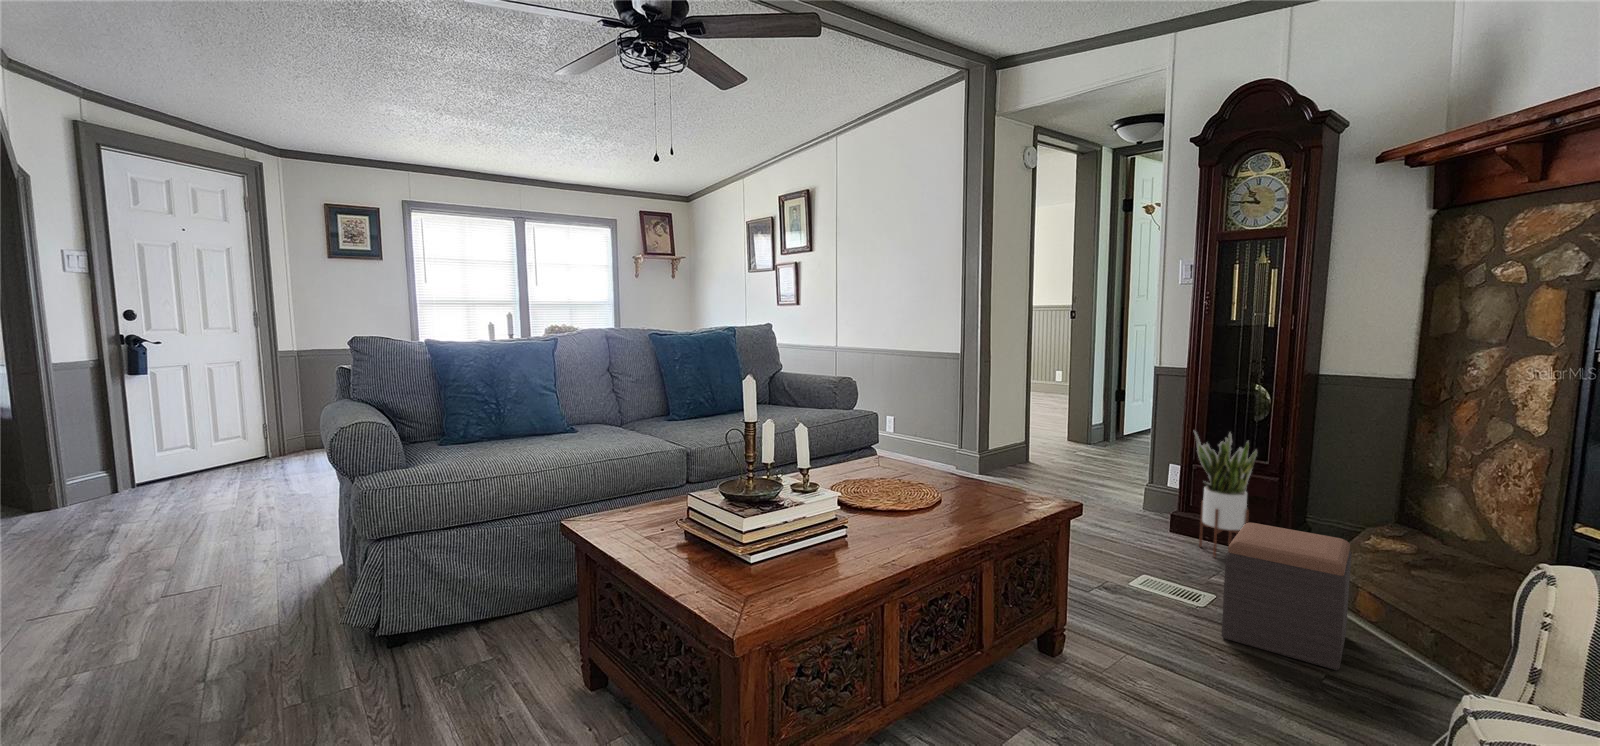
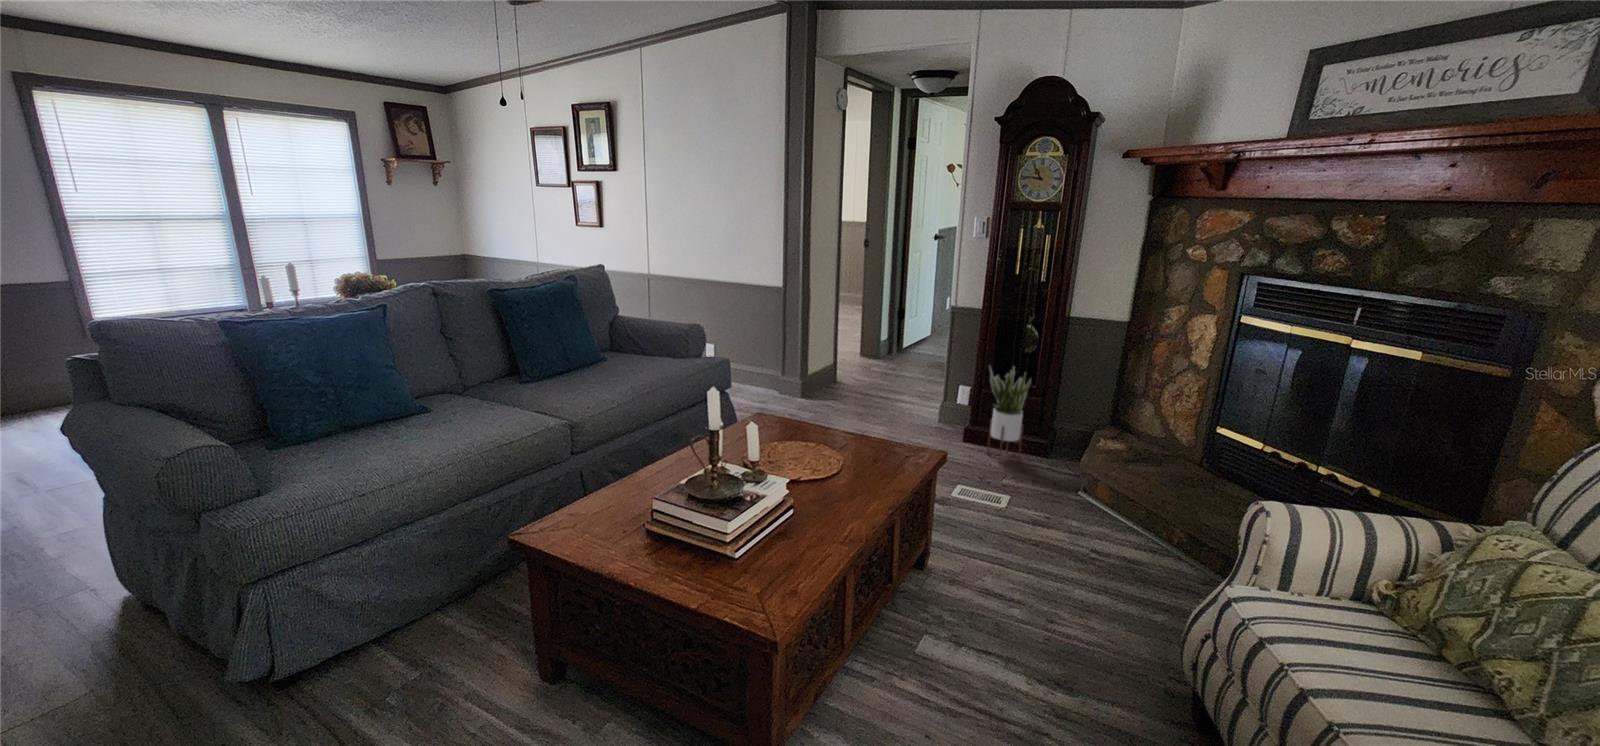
footstool: present [1222,523,1352,670] -> none [1023,444,1106,547]

